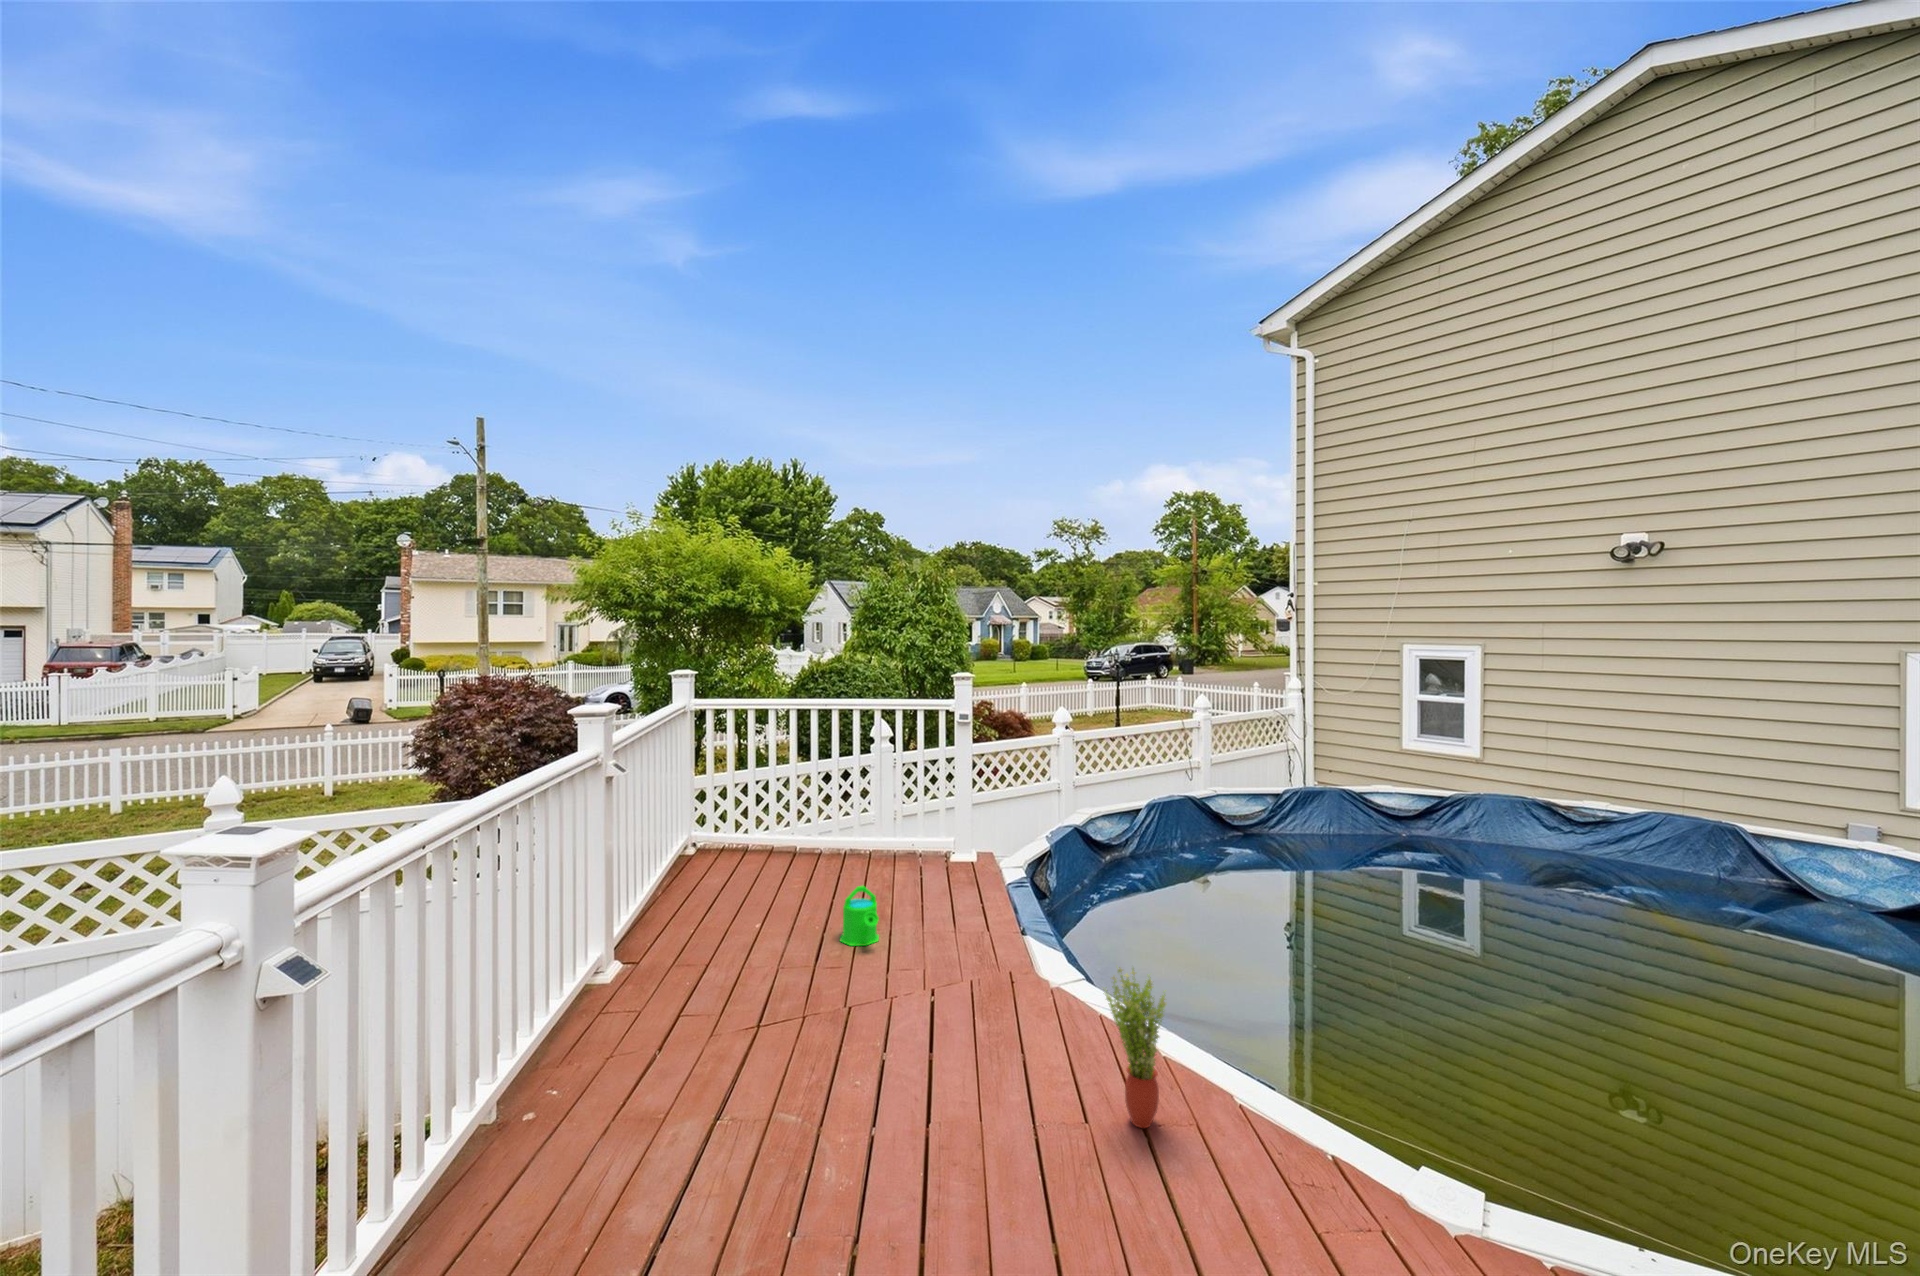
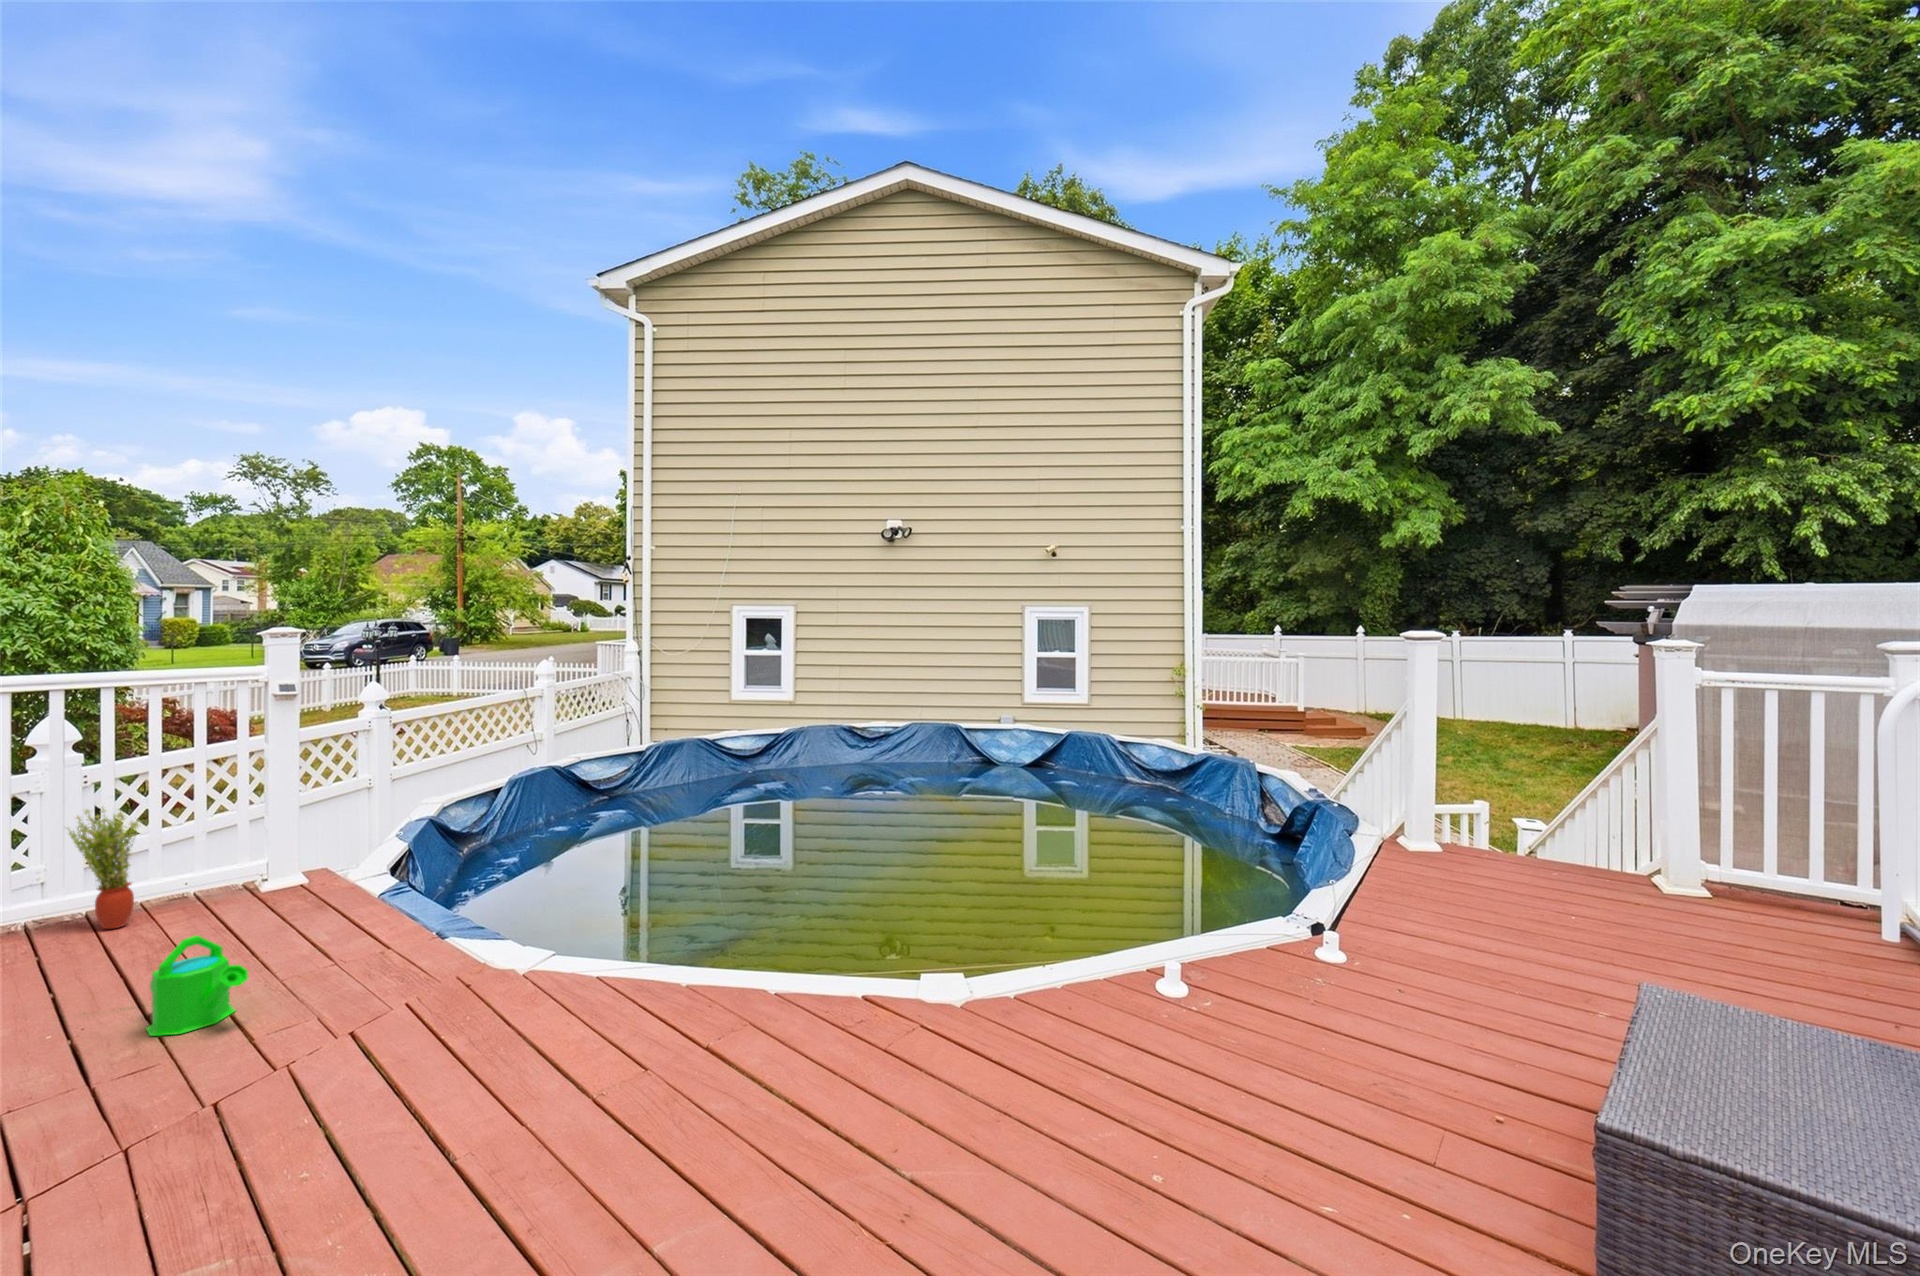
potted plant: present [1105,967,1166,1128] -> present [68,808,139,929]

